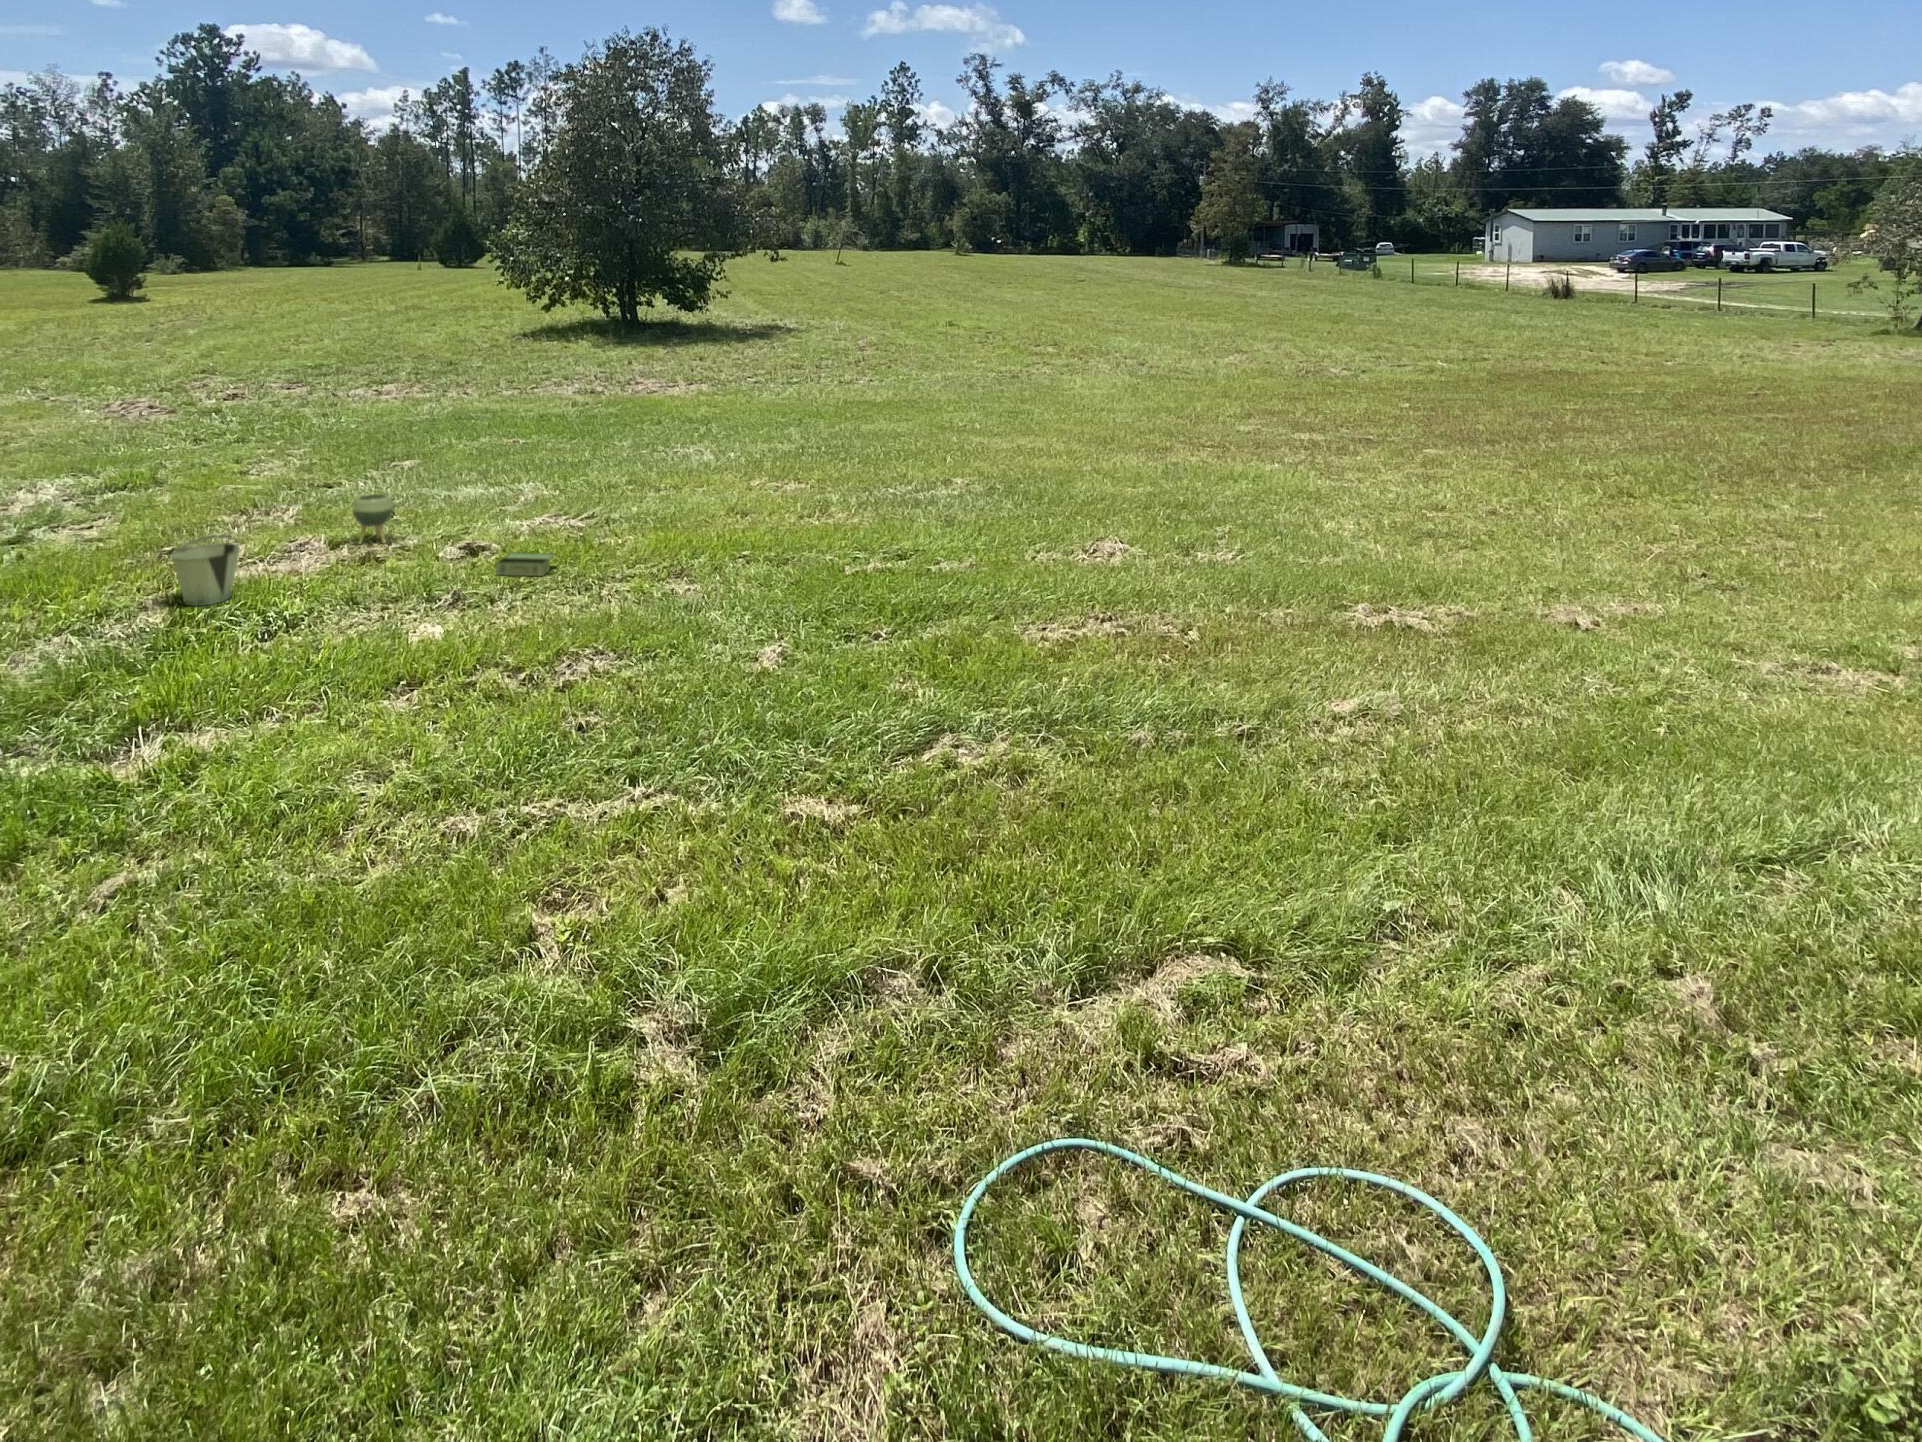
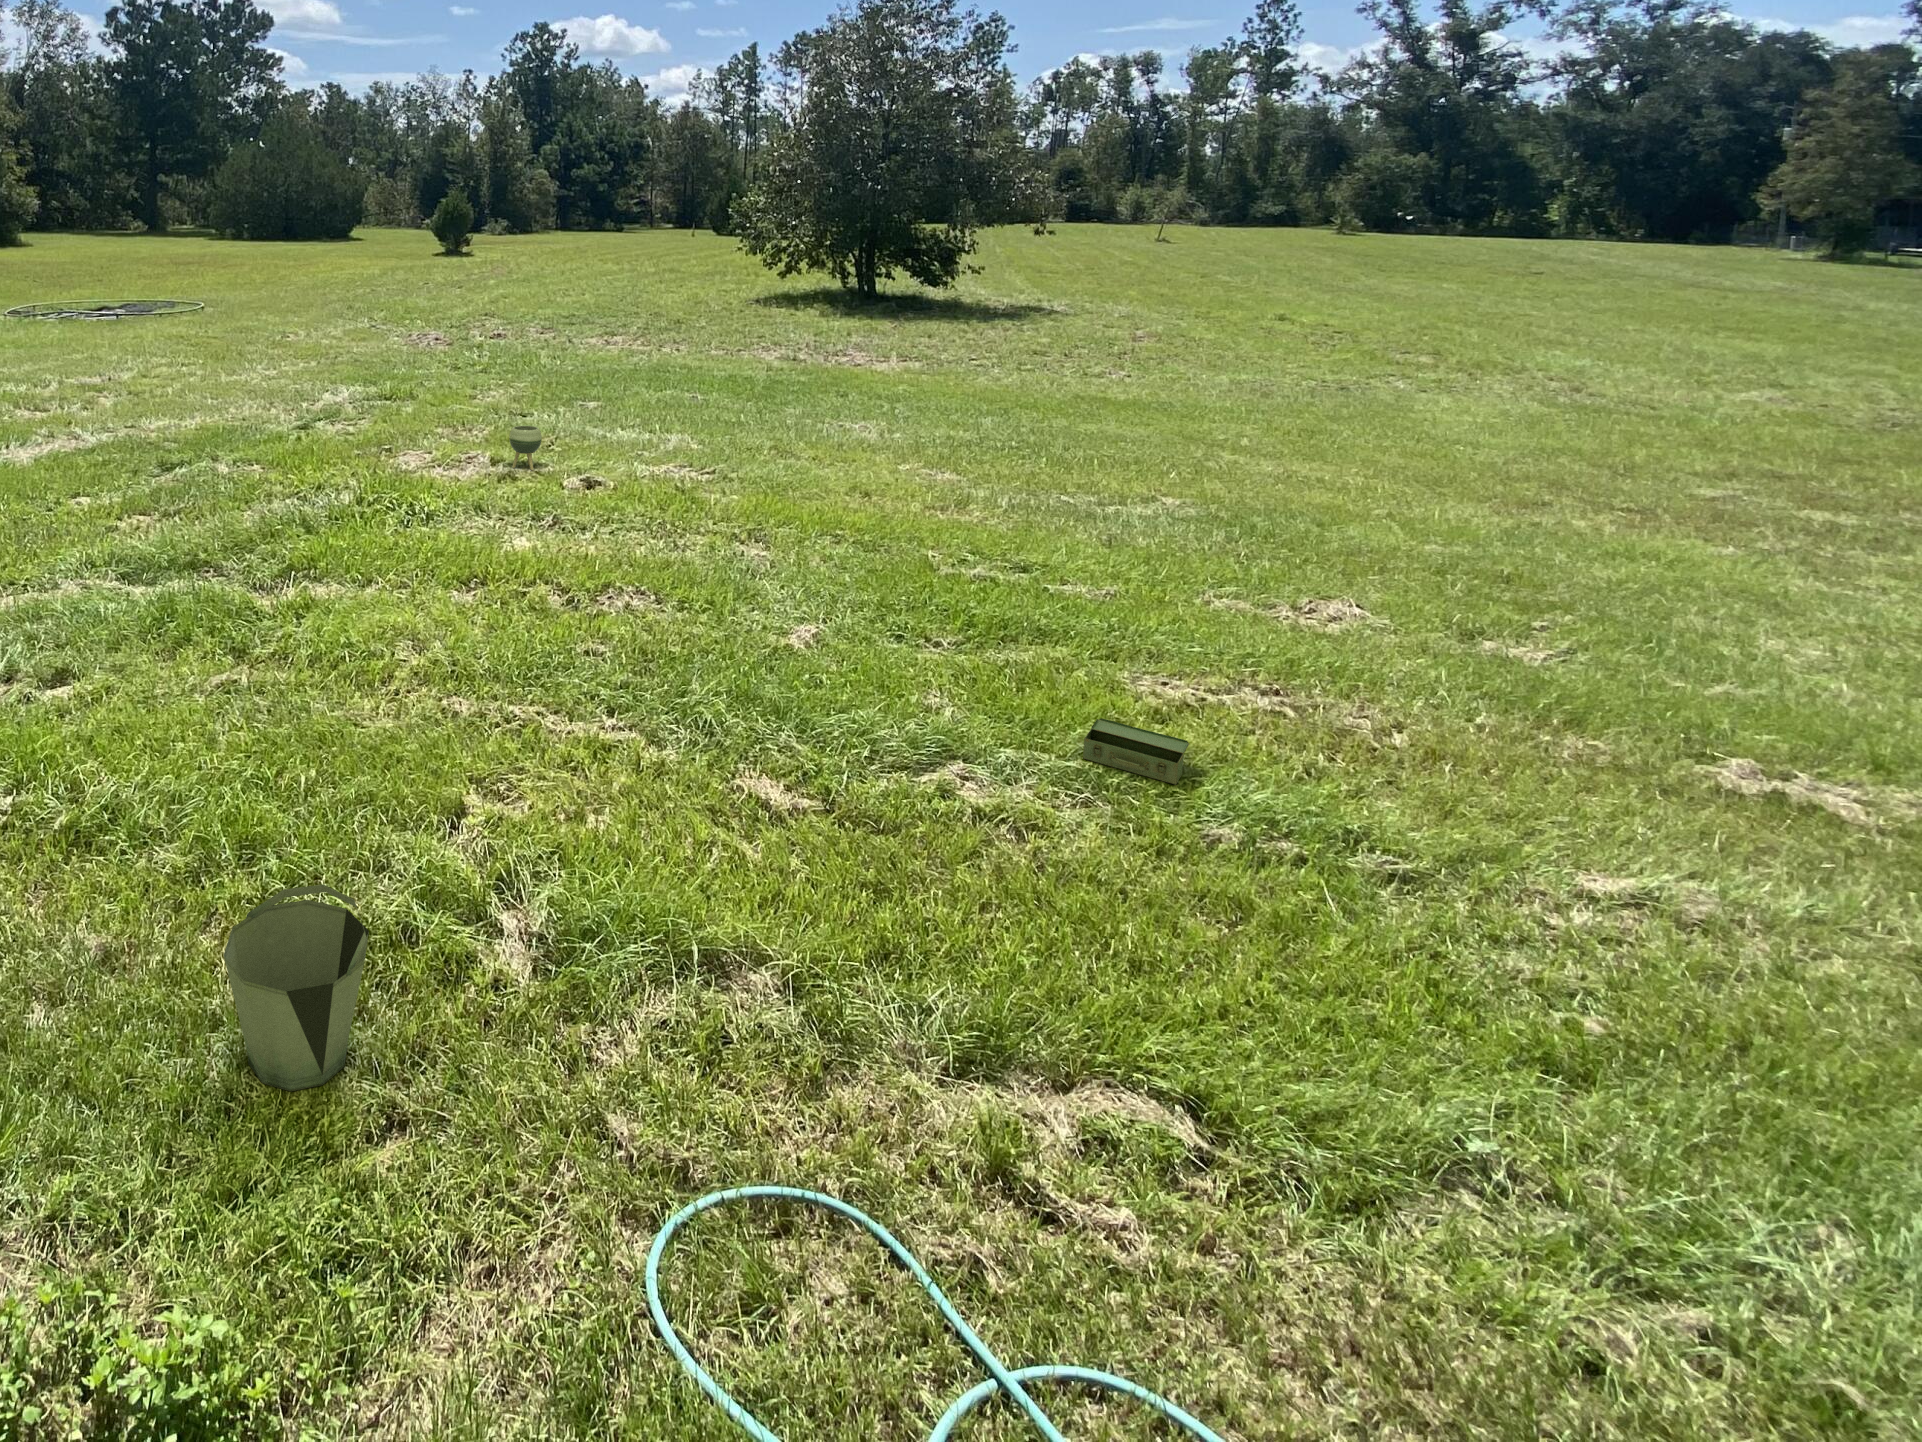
bucket: present [170,535,240,606] -> present [224,884,369,1091]
toolbox: present [496,552,555,576] -> present [1083,718,1189,785]

